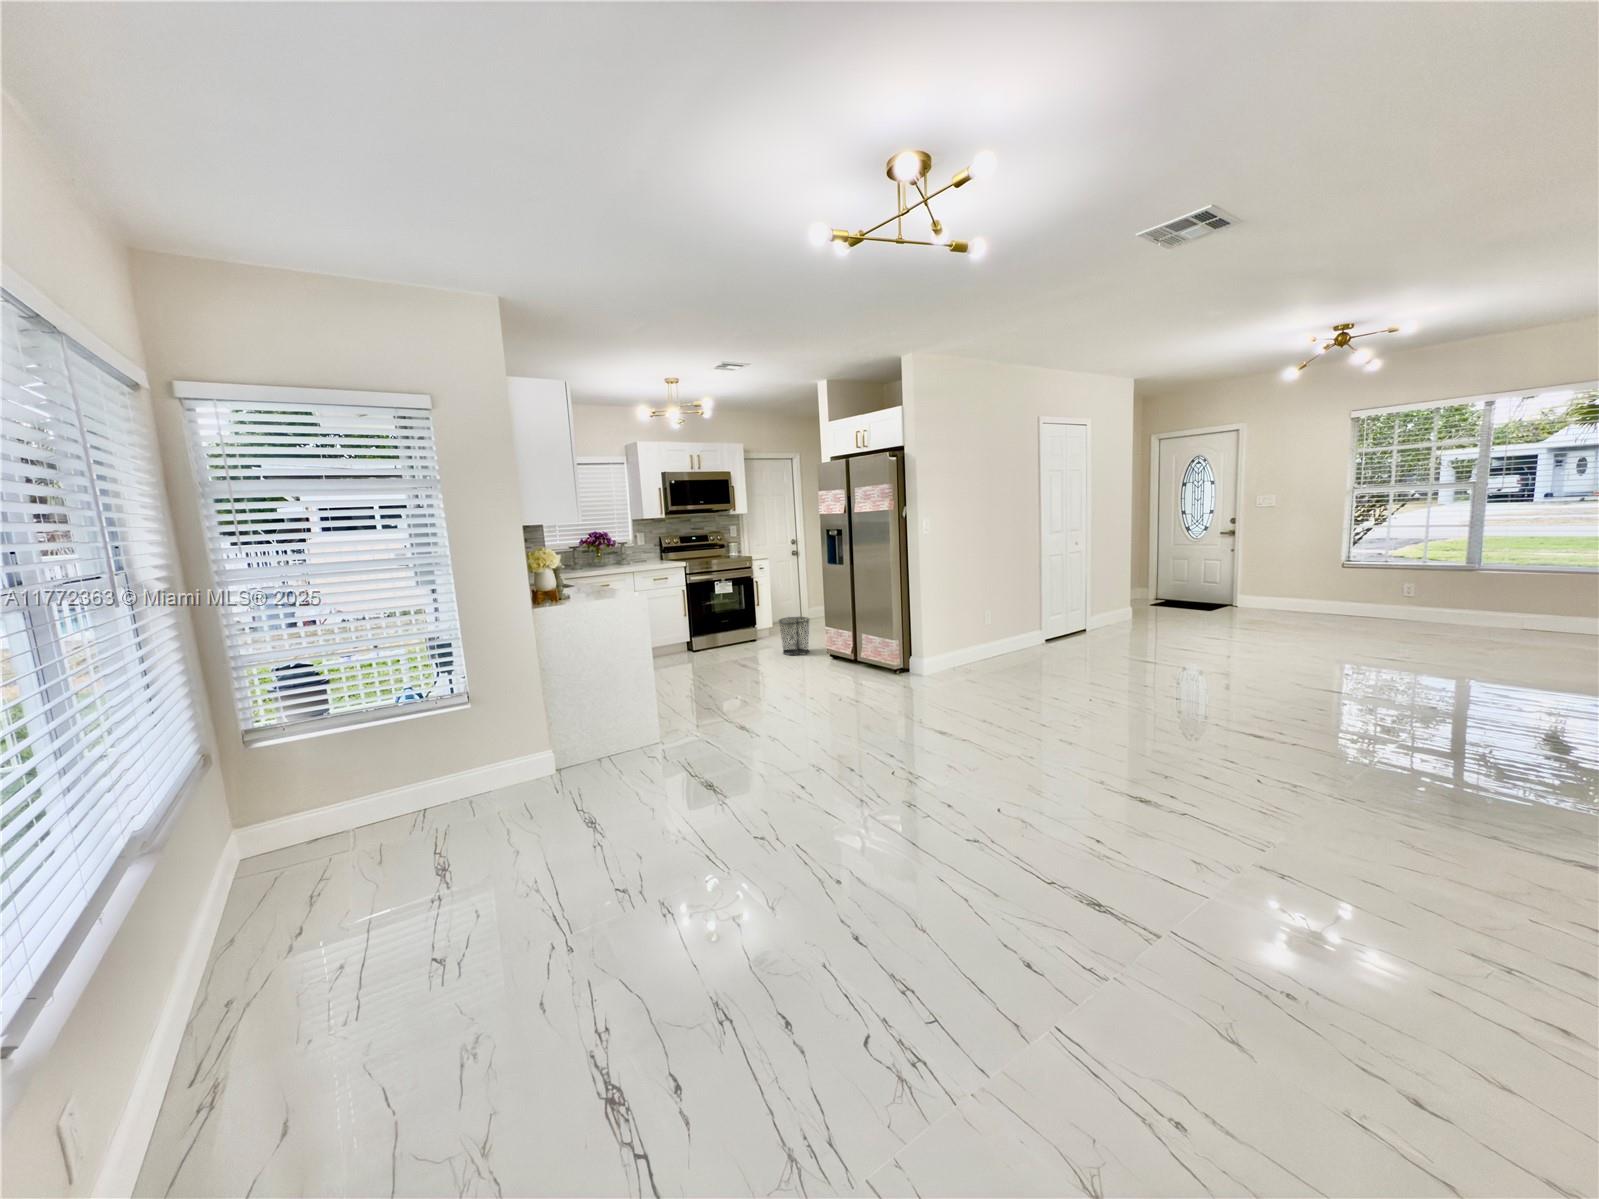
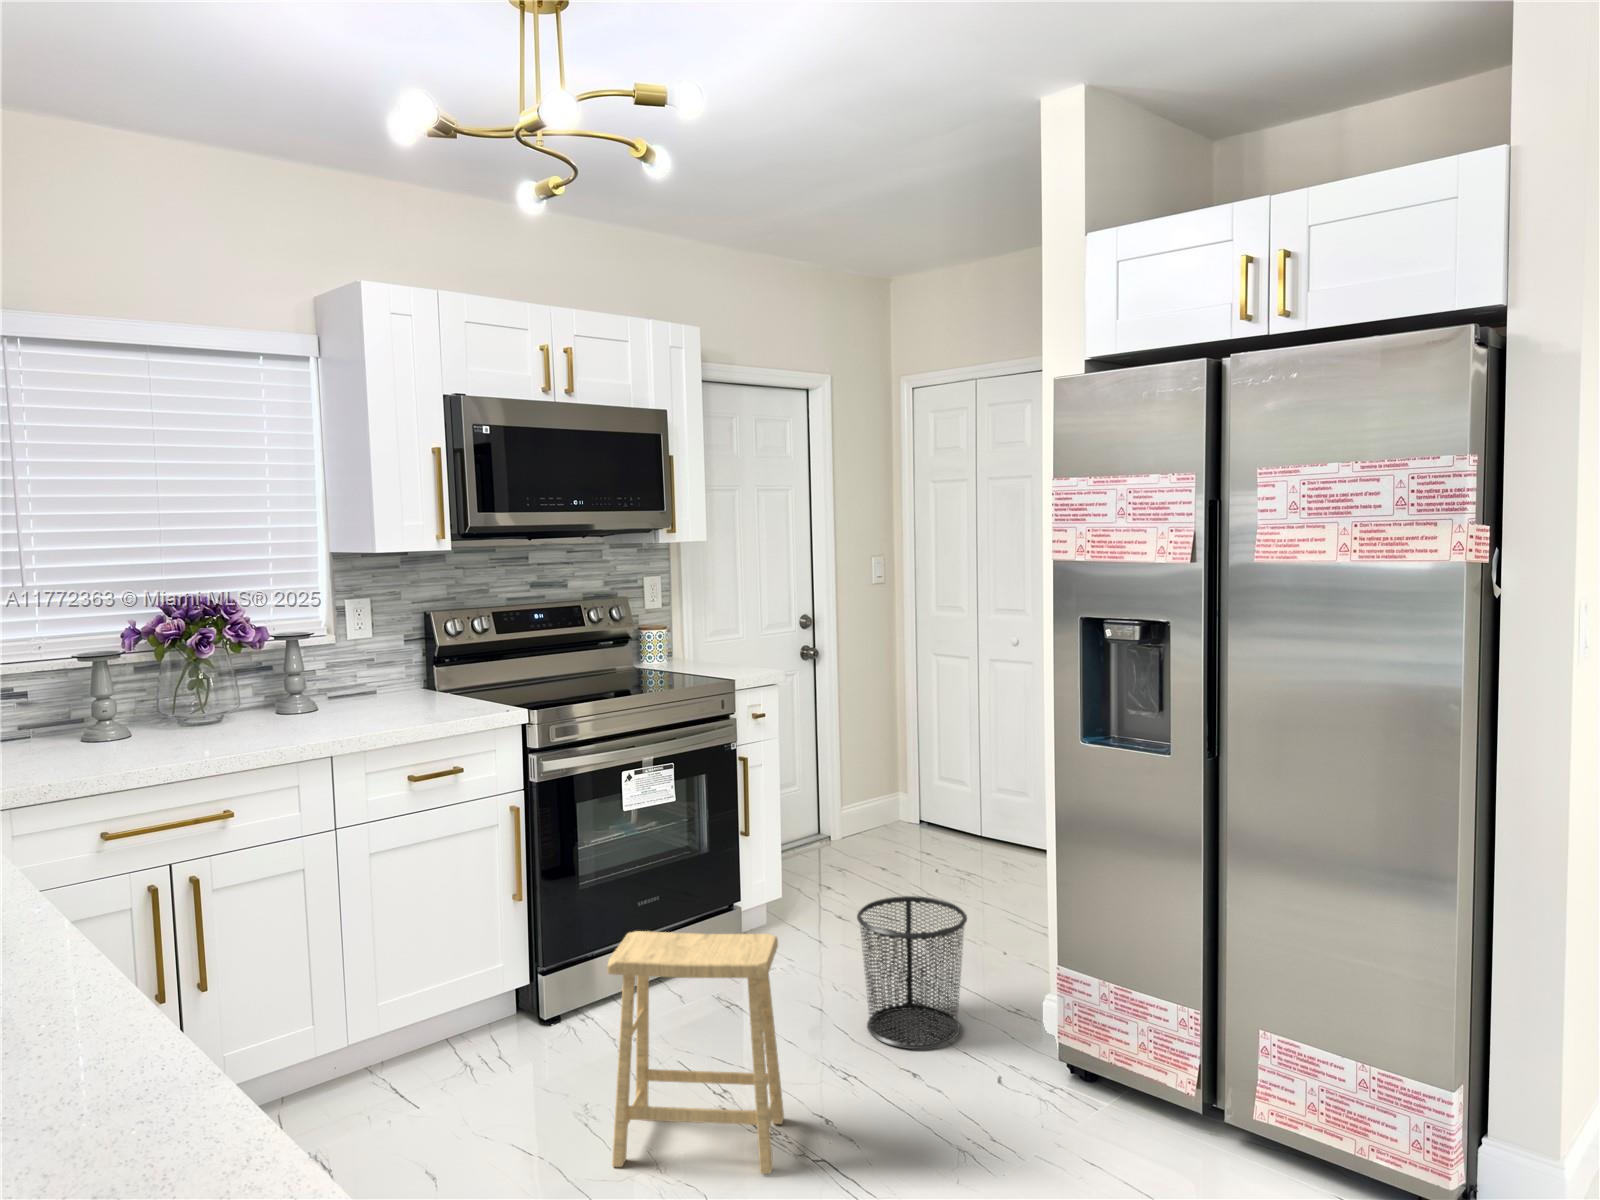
footstool: none [700,615,749,670] -> present [607,931,784,1174]

